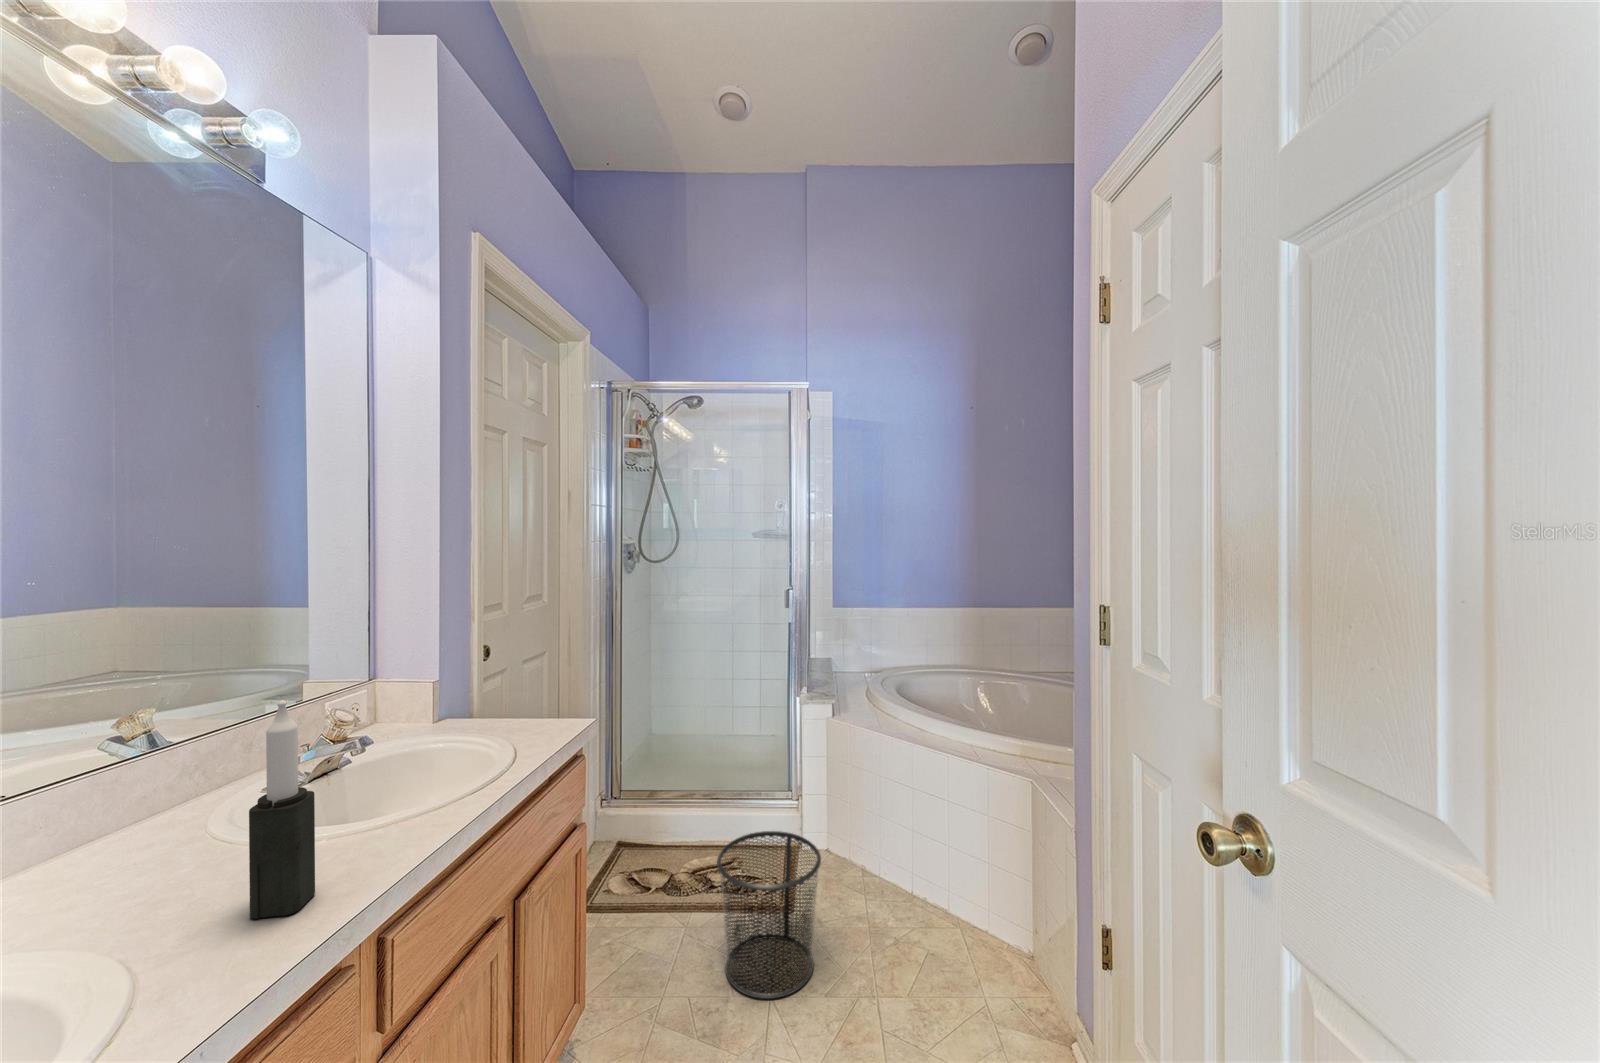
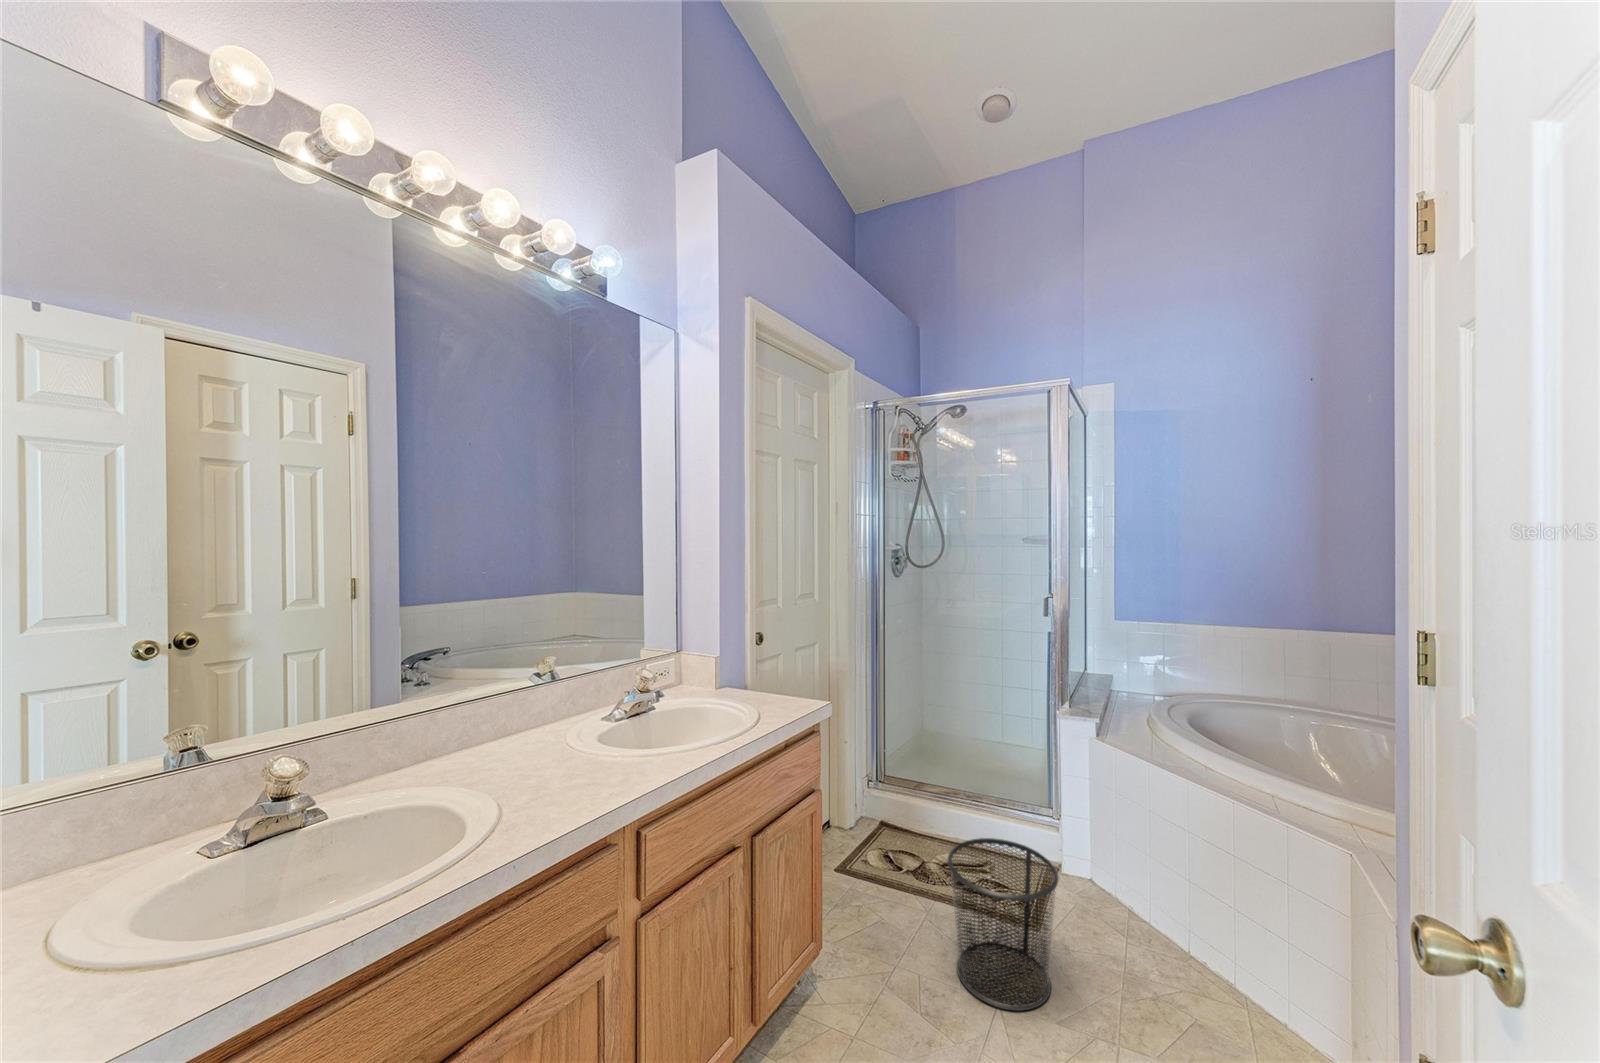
candle: present [249,700,315,919] -> none [565,653,602,797]

